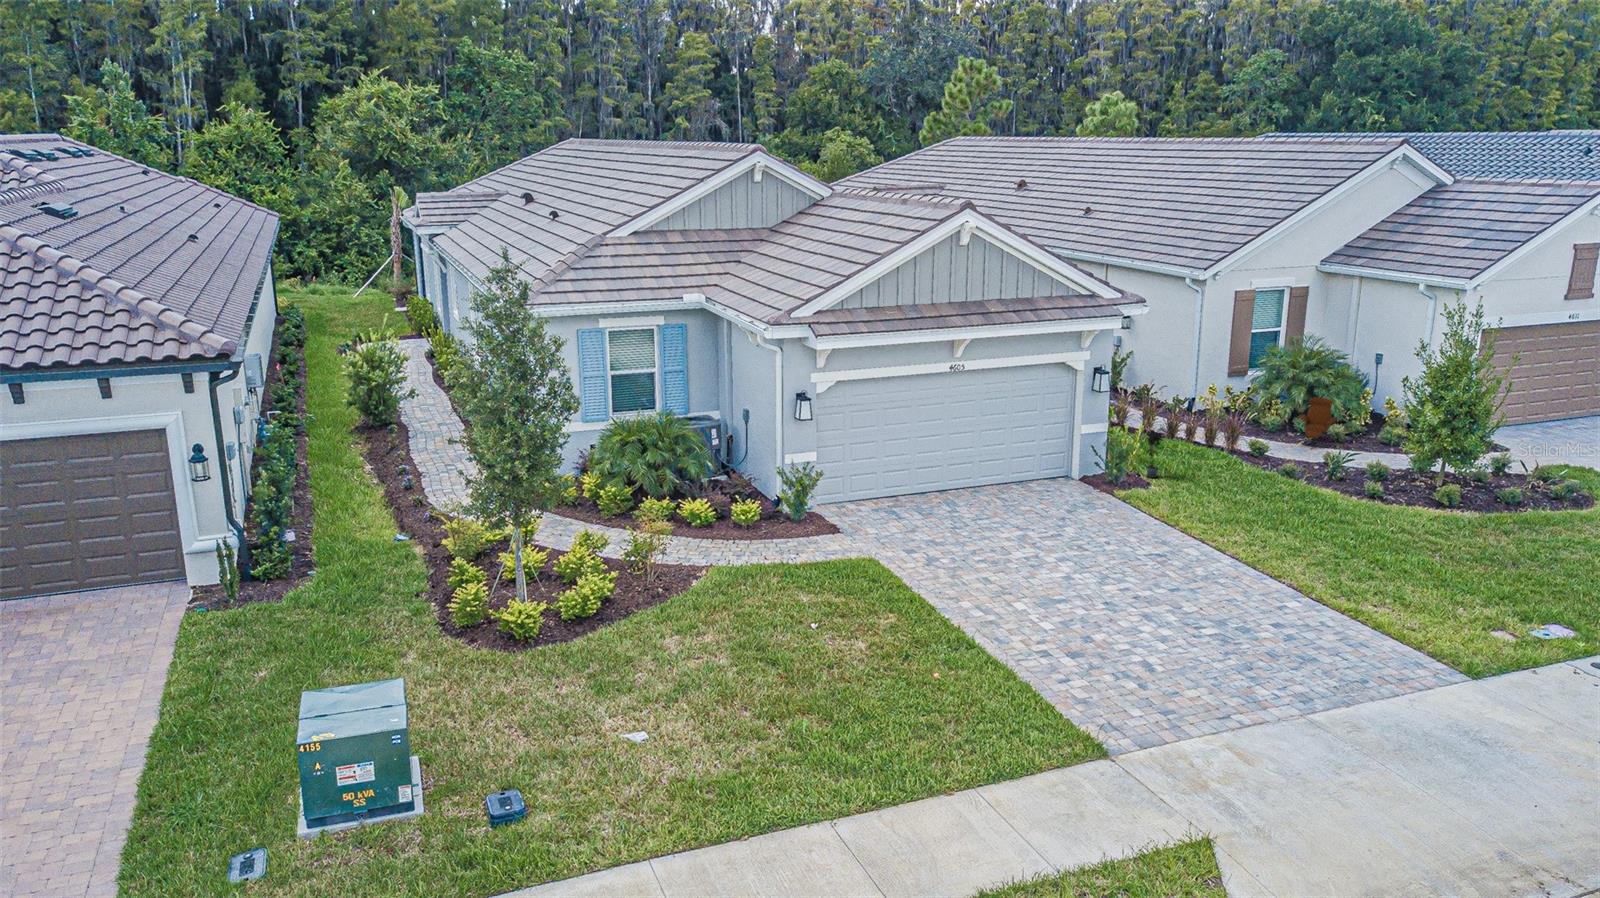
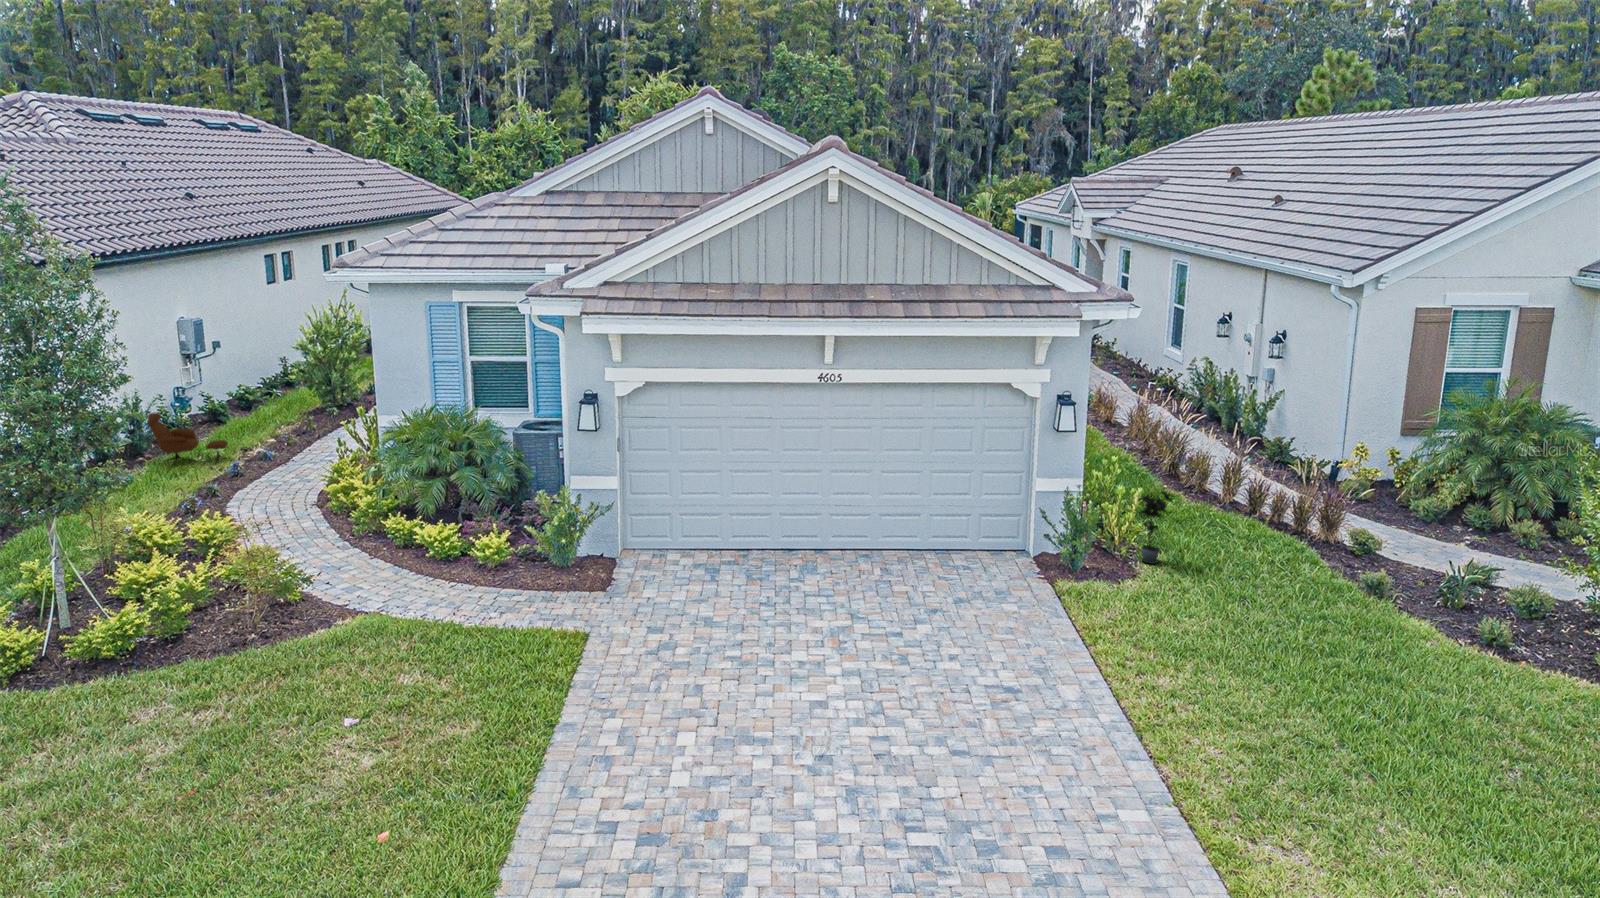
lounge chair: present [1300,397,1337,447] -> present [148,413,228,465]

